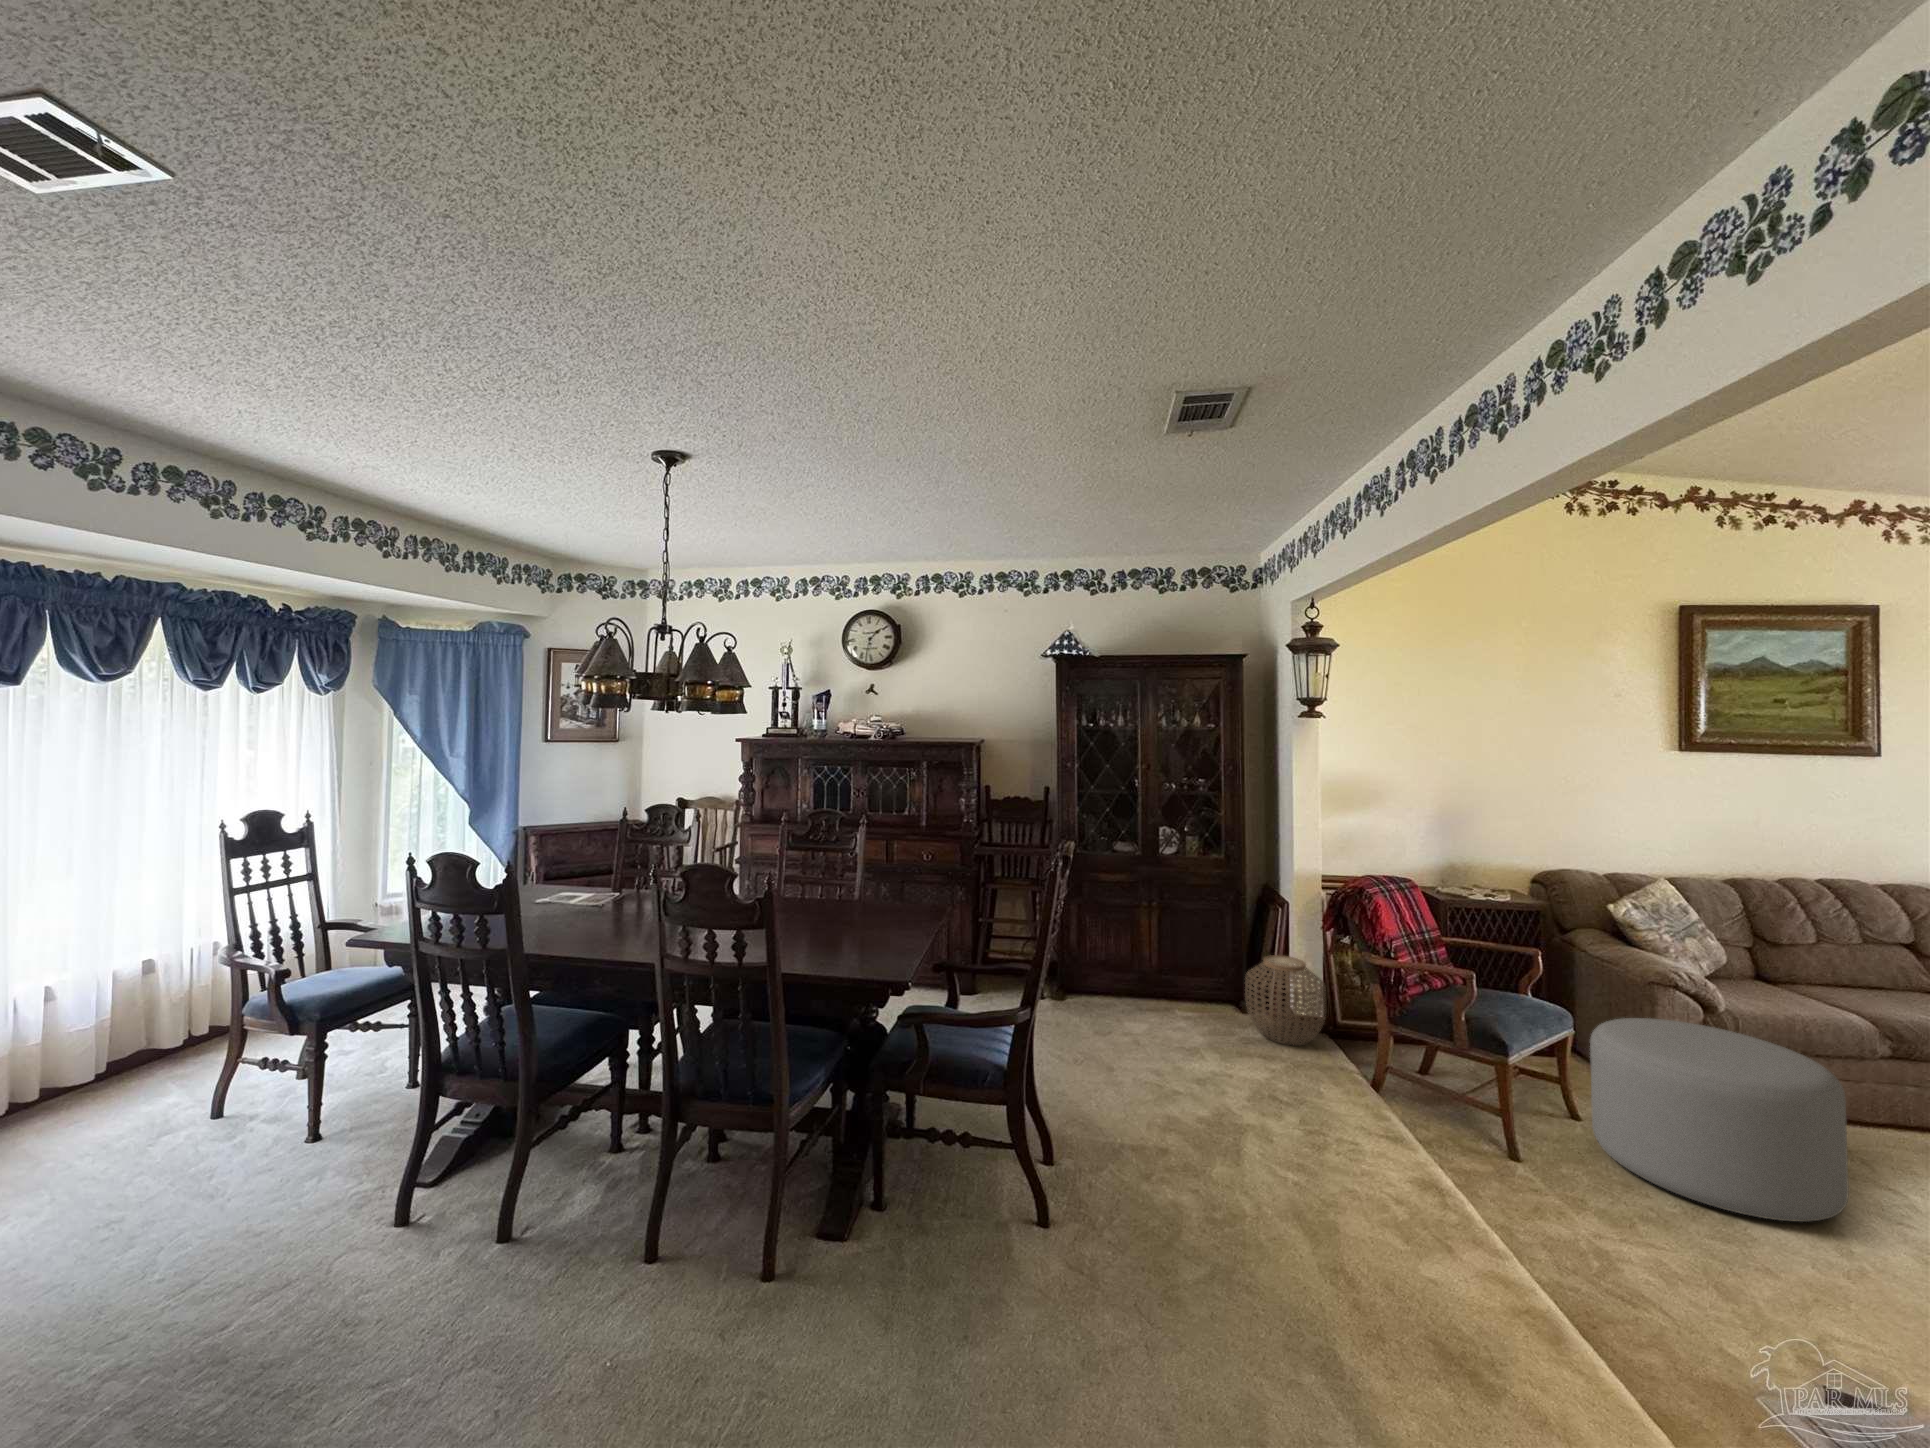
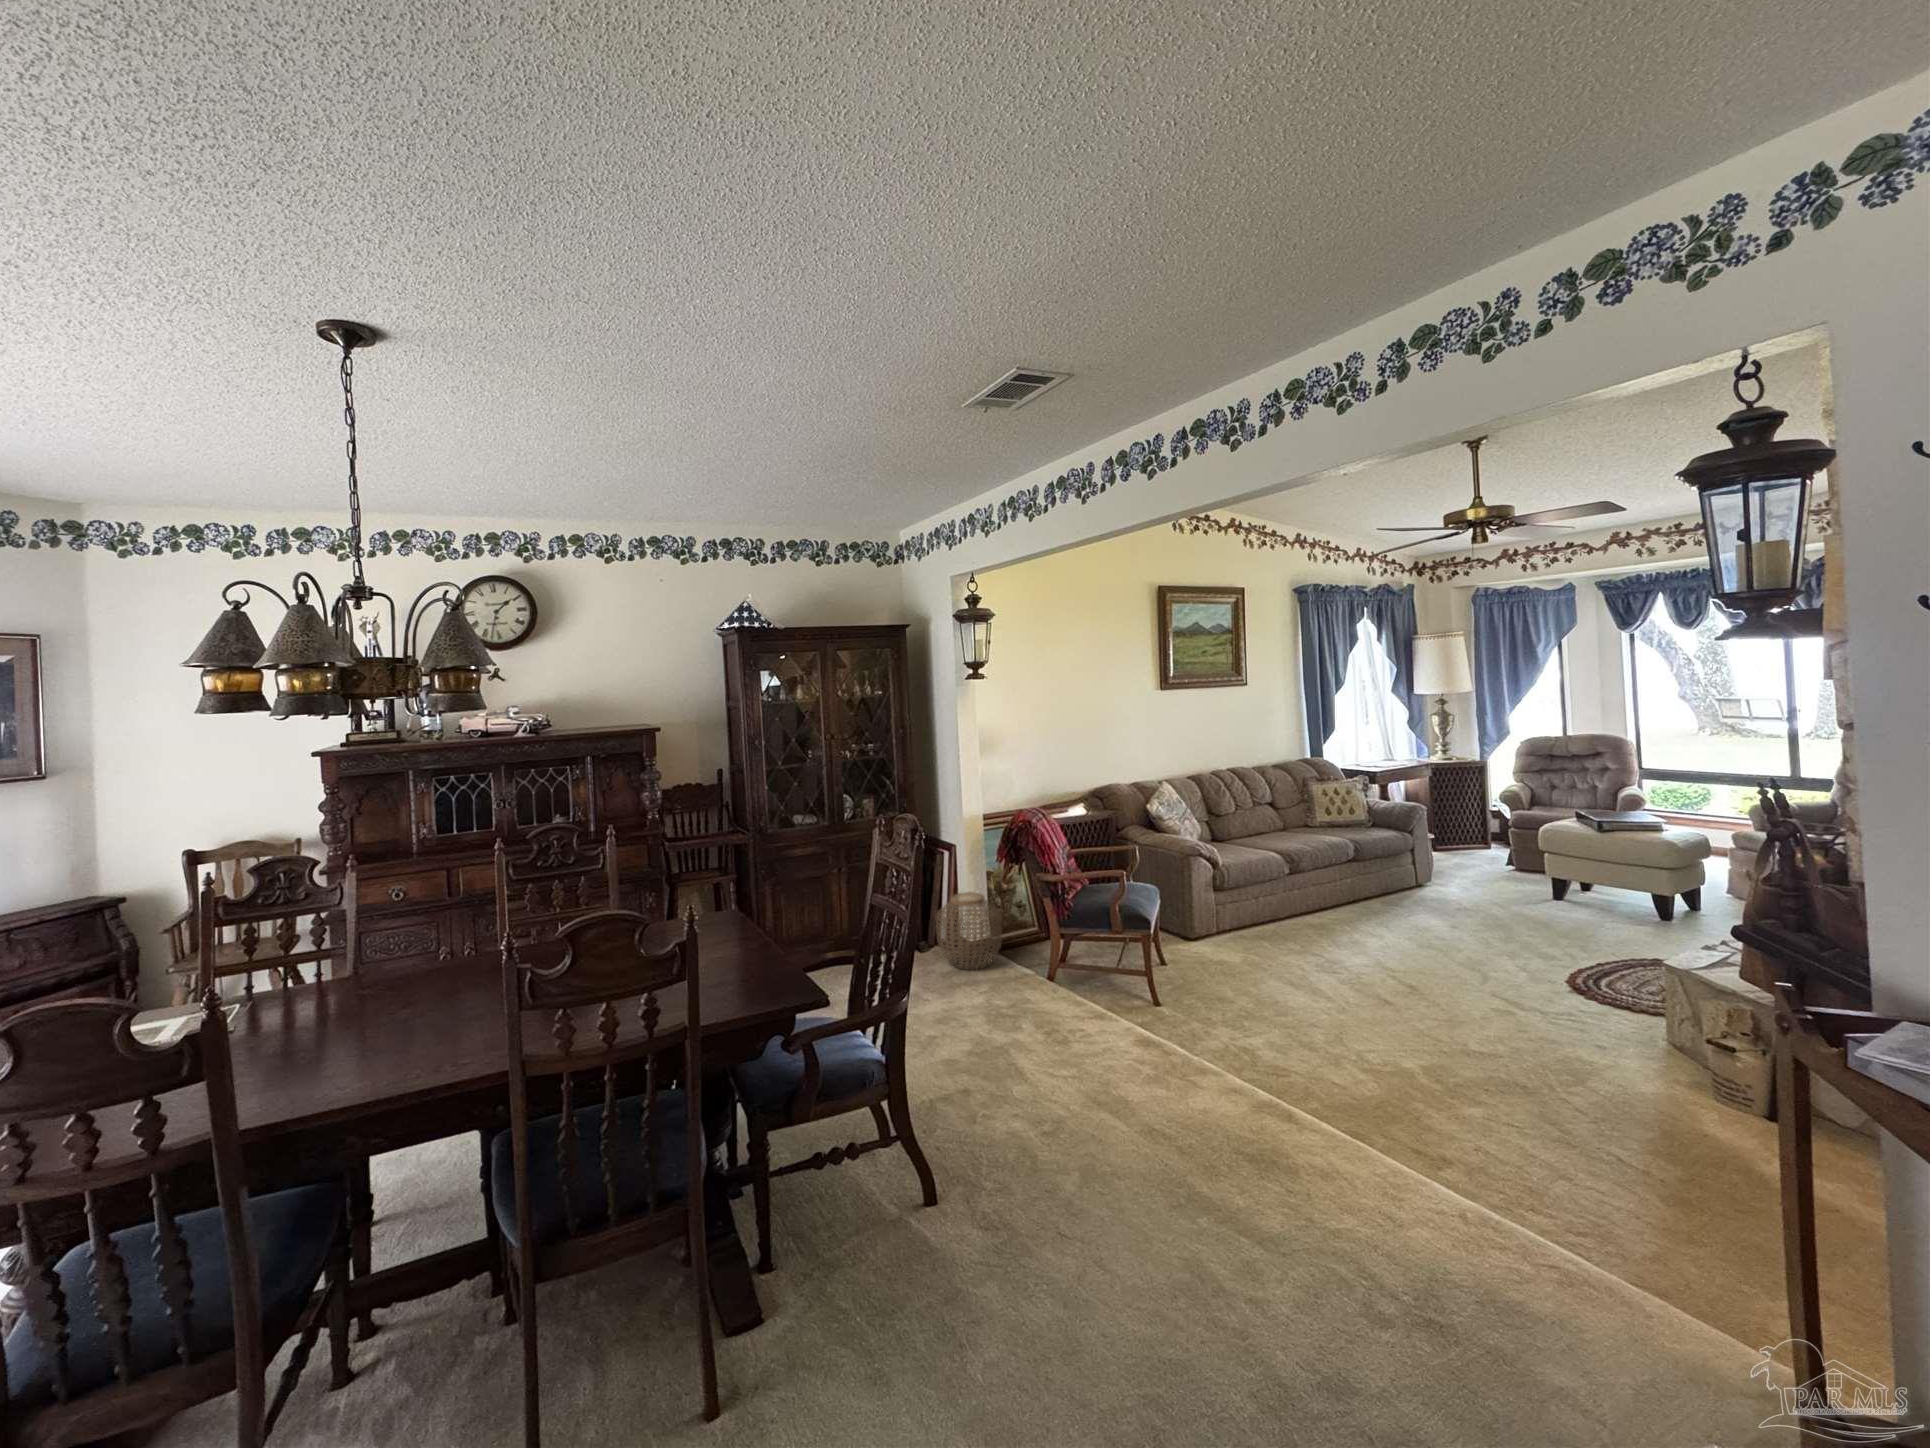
ottoman: present [1590,1018,1849,1222] -> none [1189,877,1328,994]

